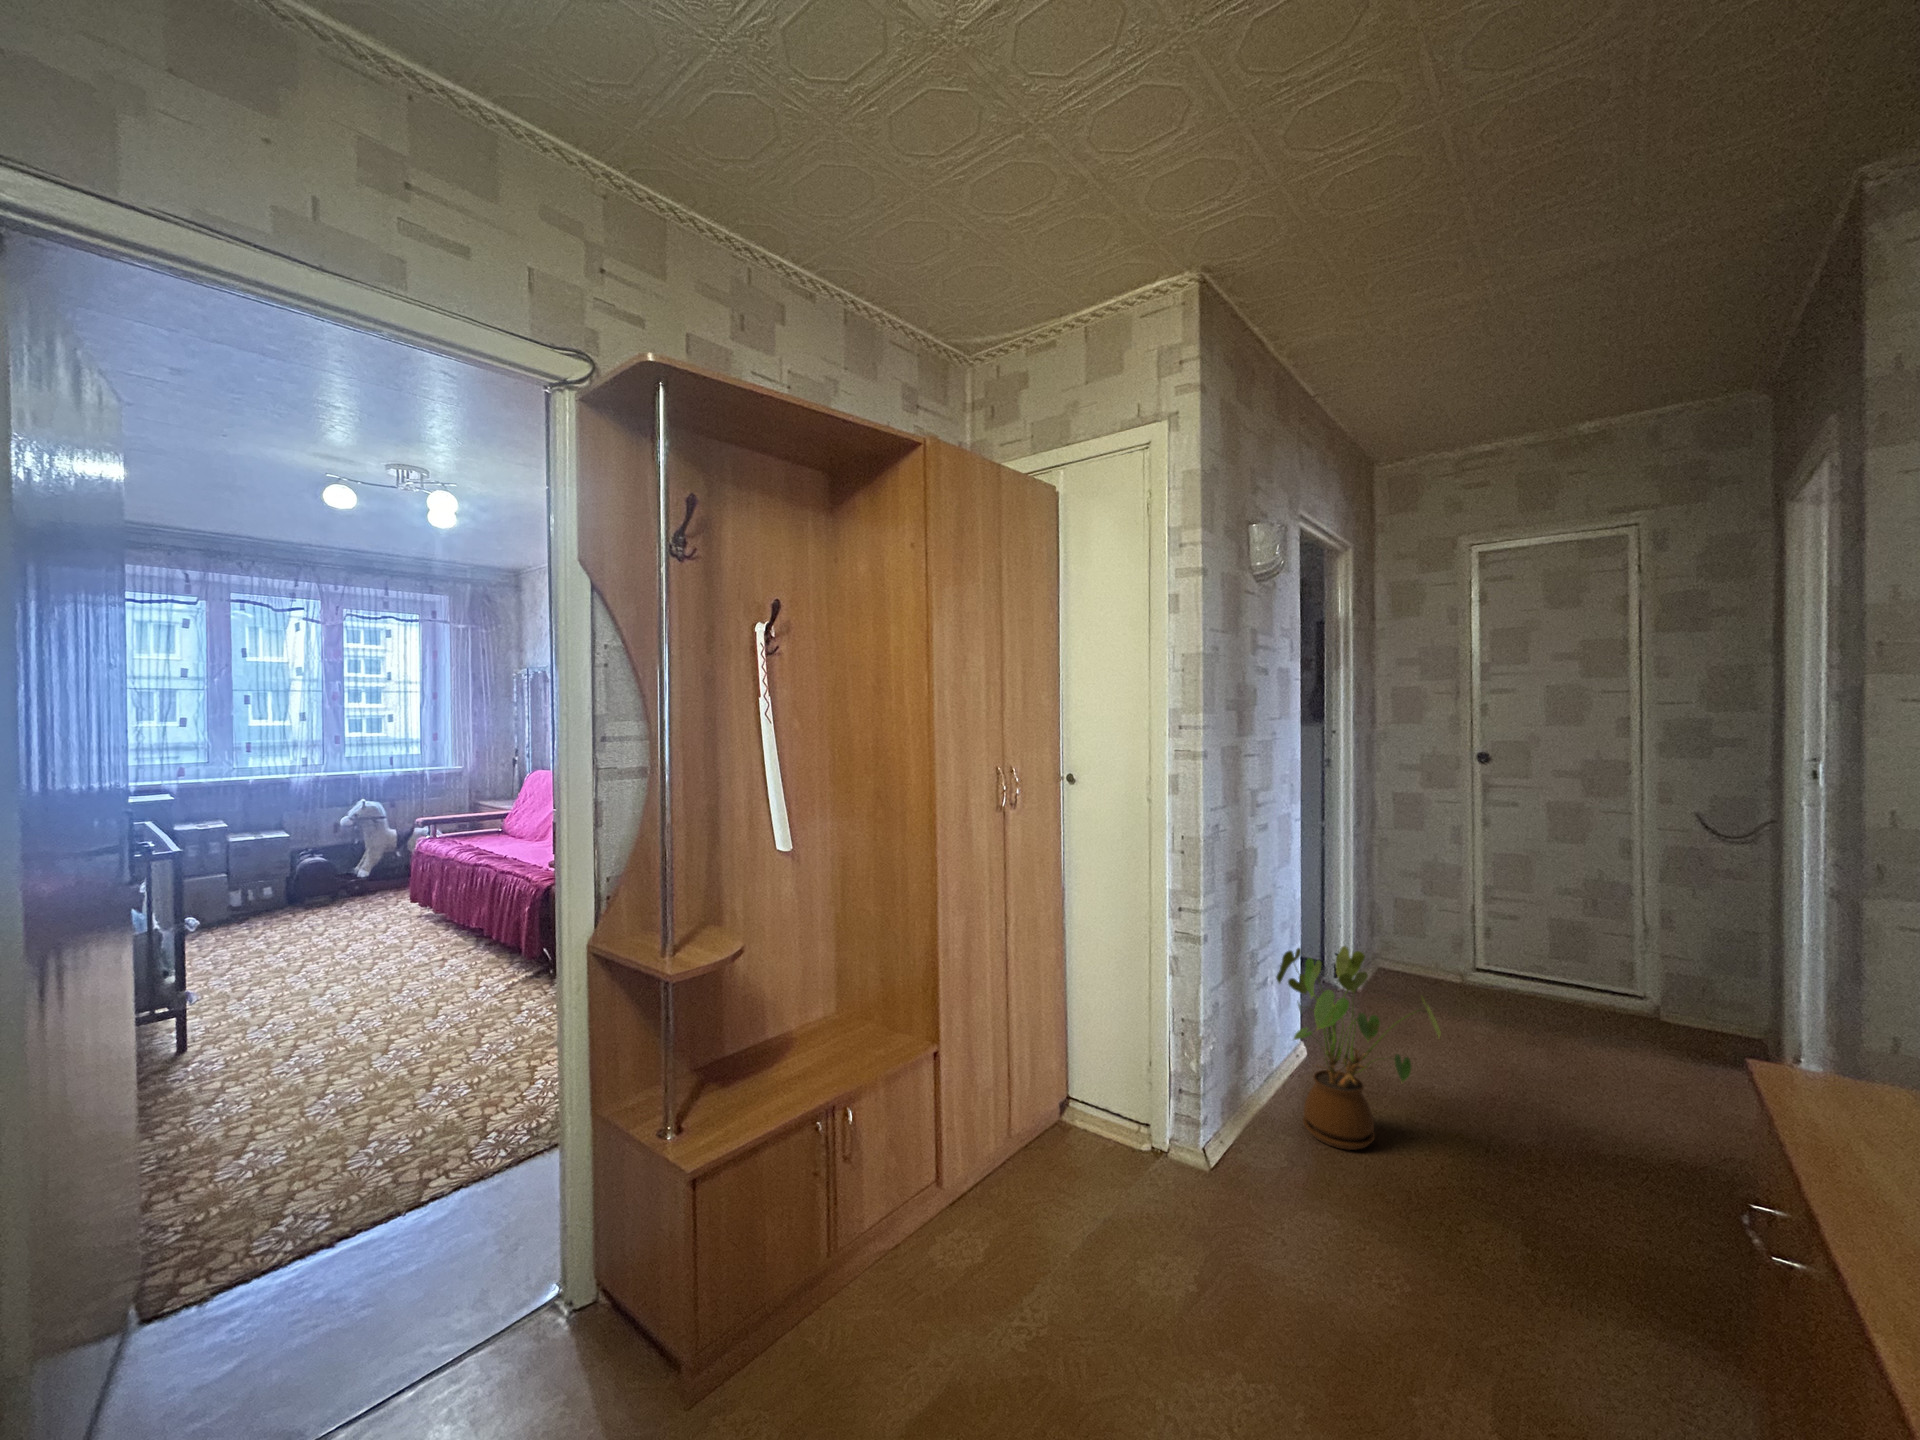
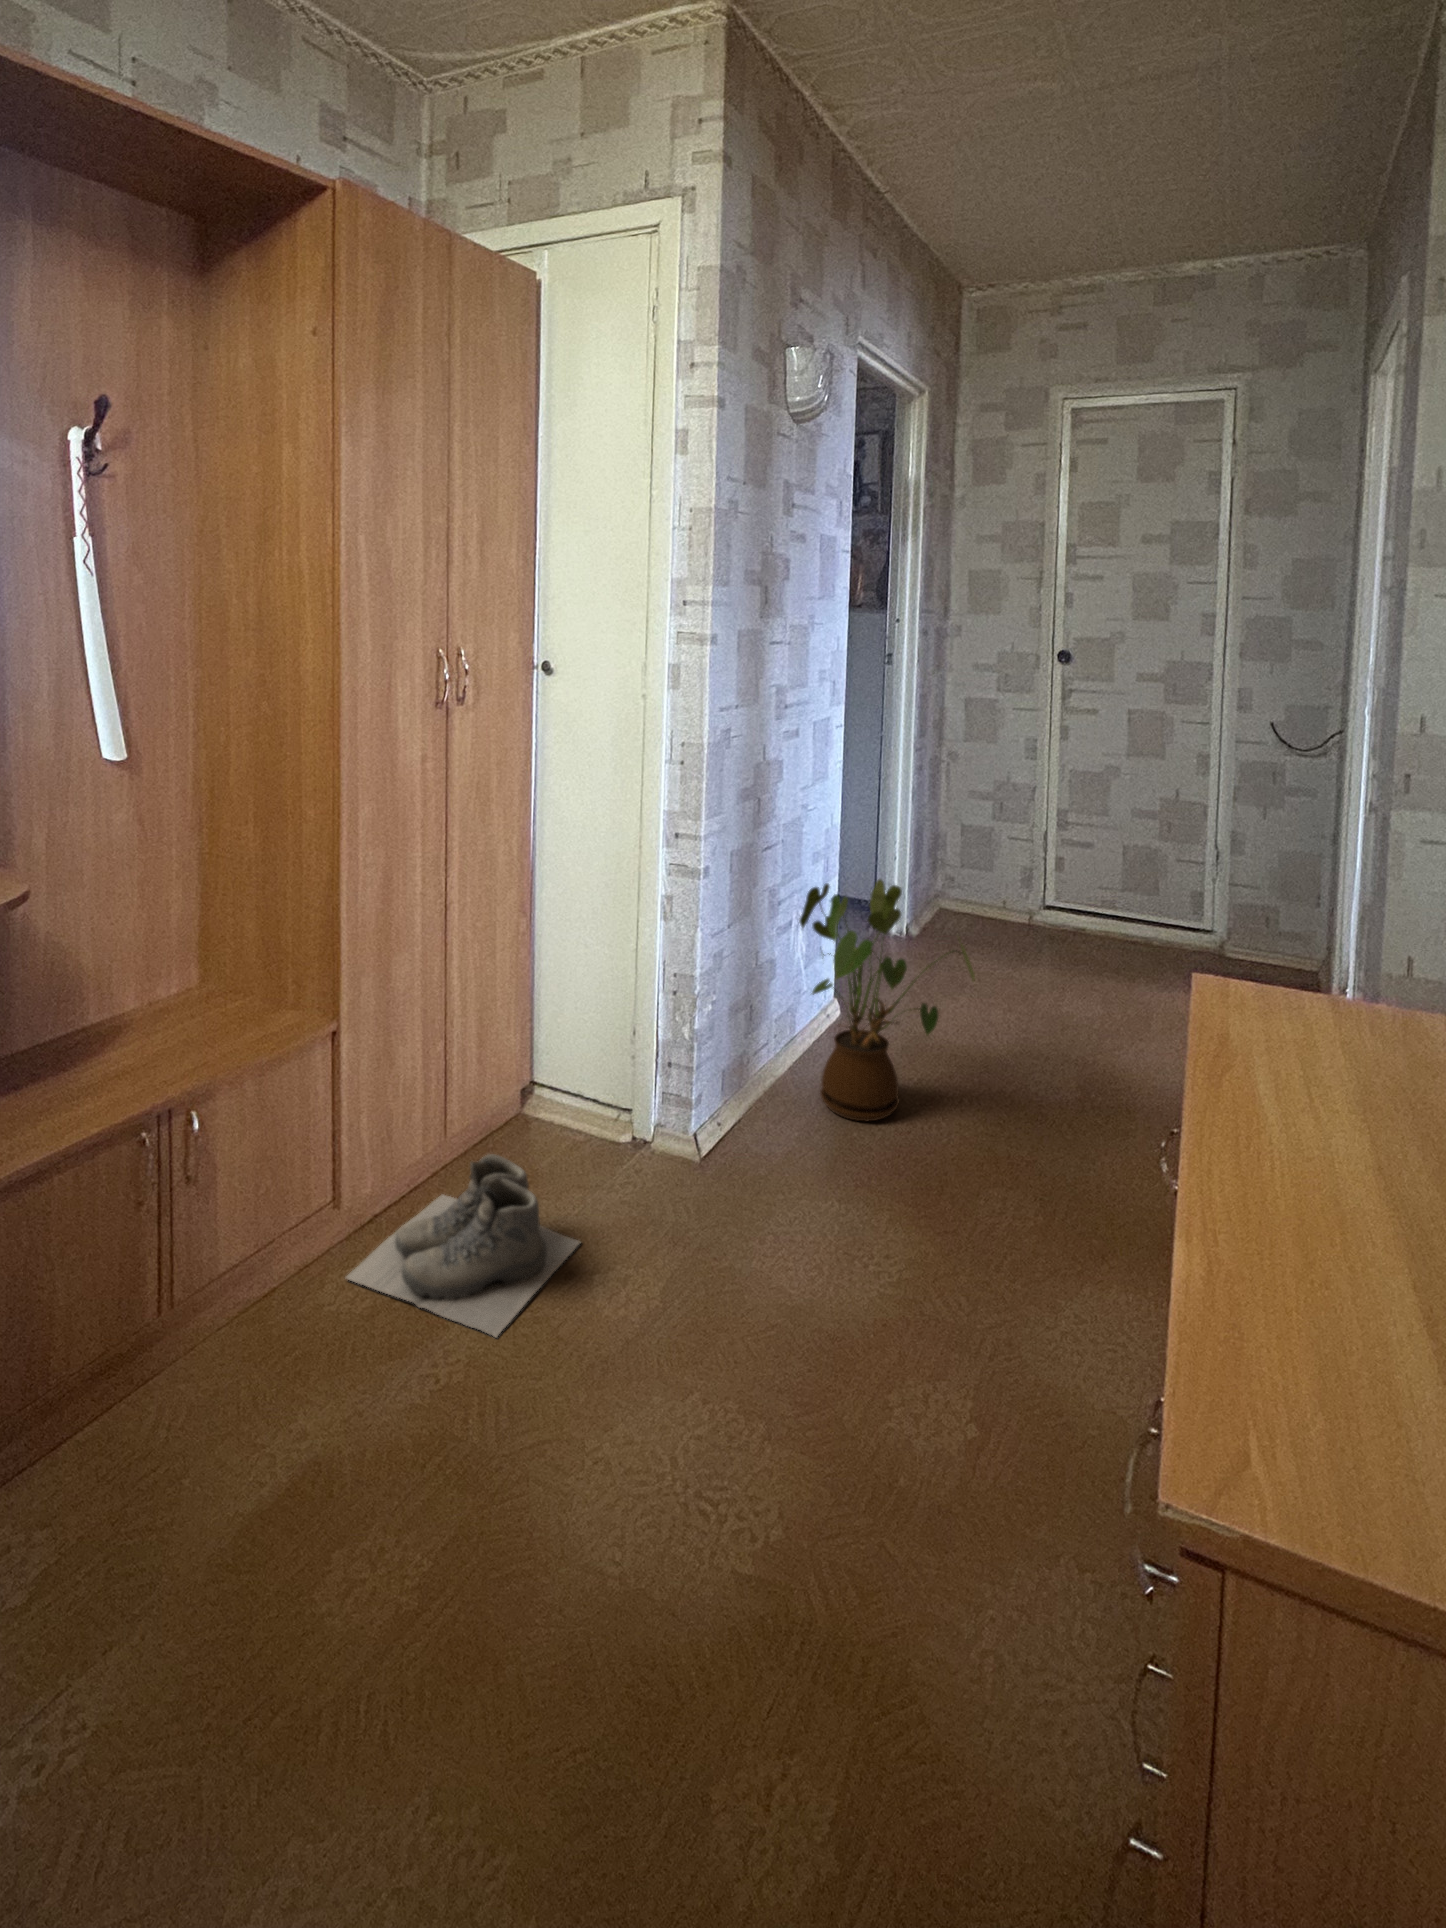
boots: none [947,1154,1124,1307] -> present [346,1154,581,1337]

